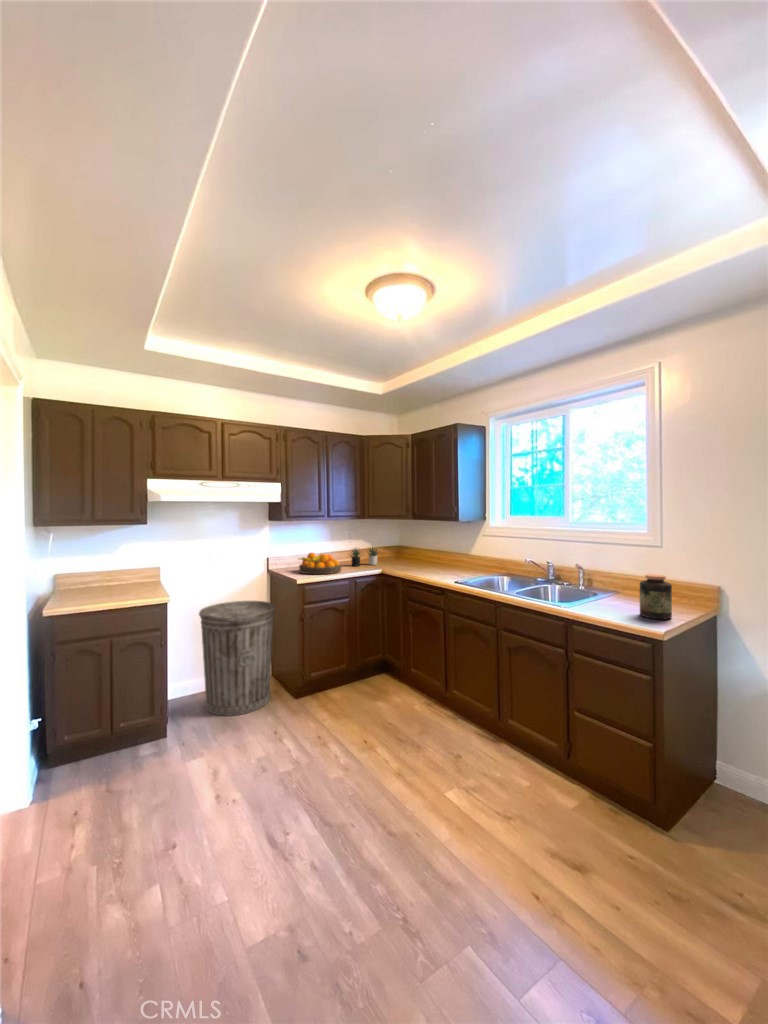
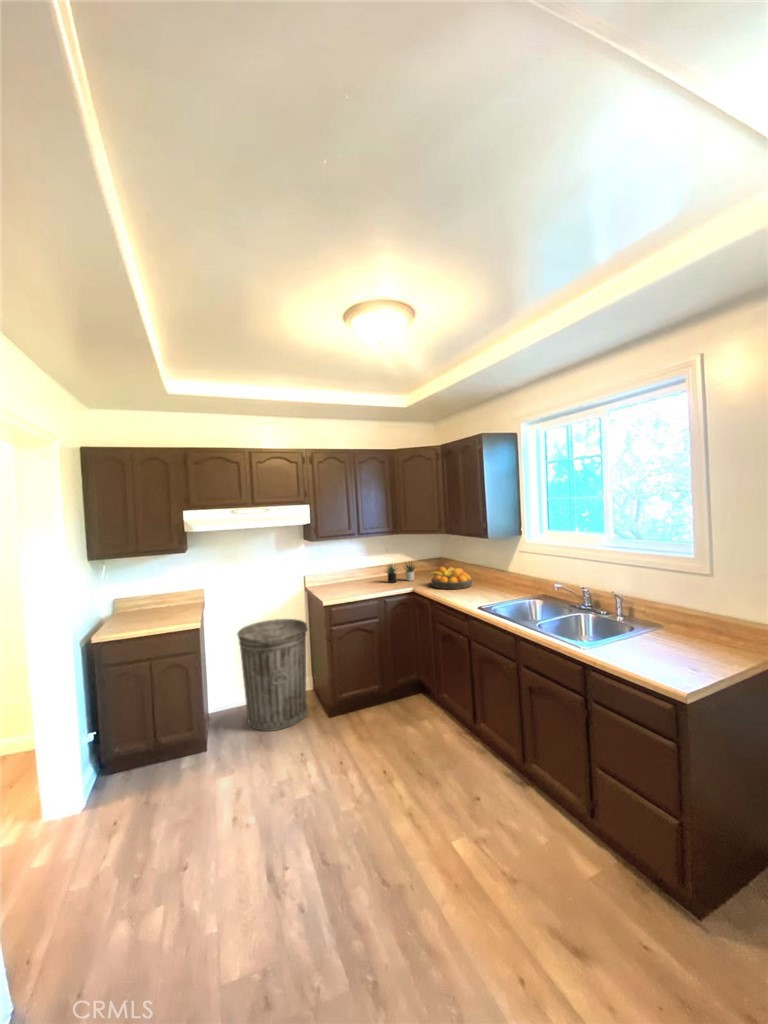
fruit bowl: present [299,553,341,574] -> present [431,567,472,589]
jar: present [640,574,672,619] -> none [669,616,710,672]

